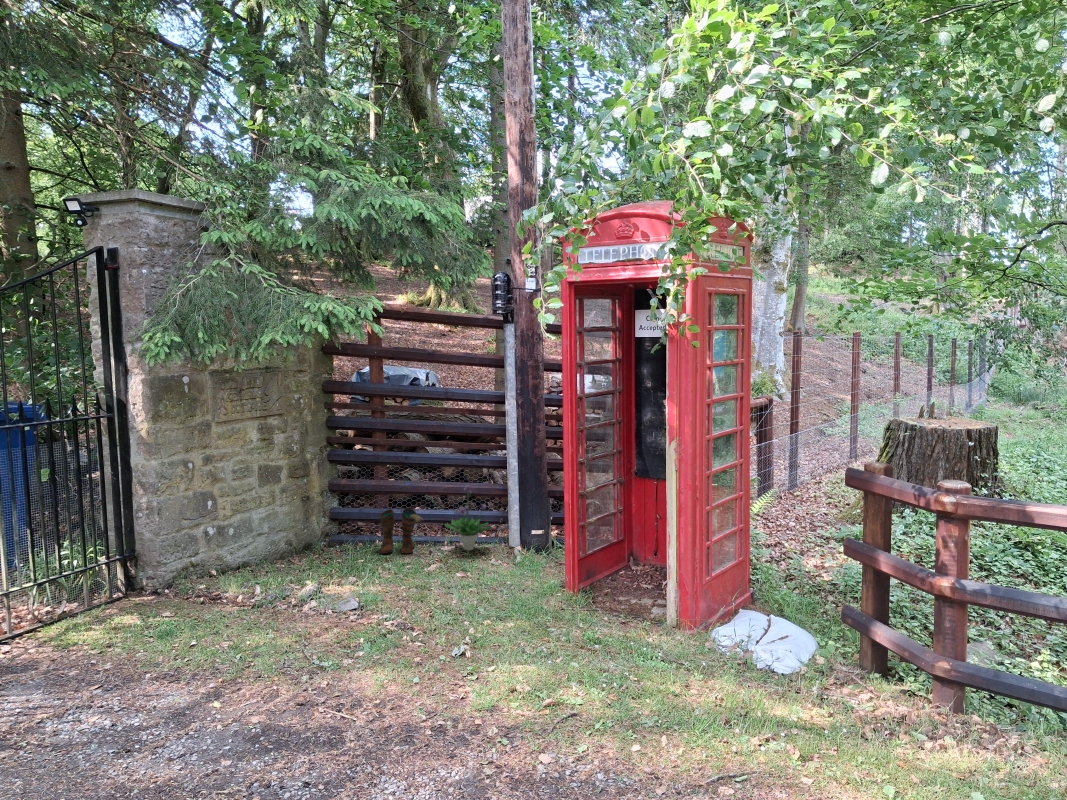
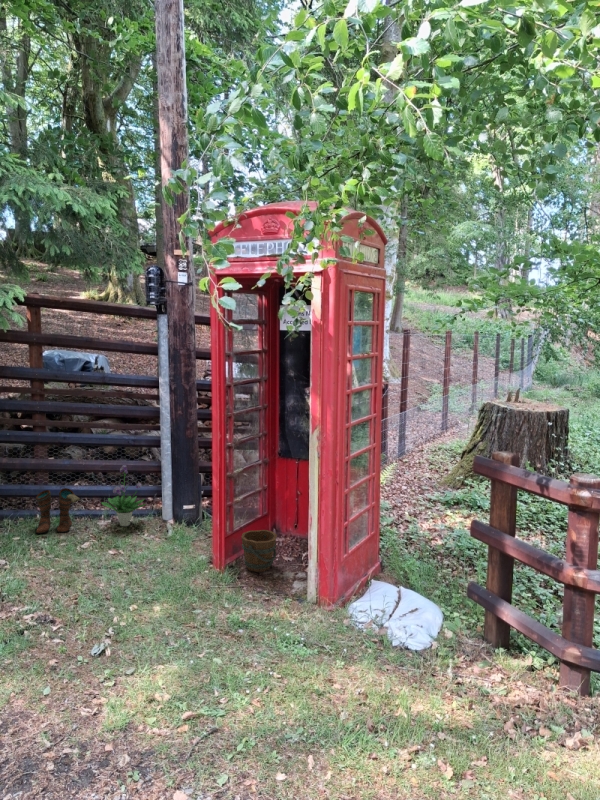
bucket: none [595,555,633,599] -> present [241,530,277,572]

